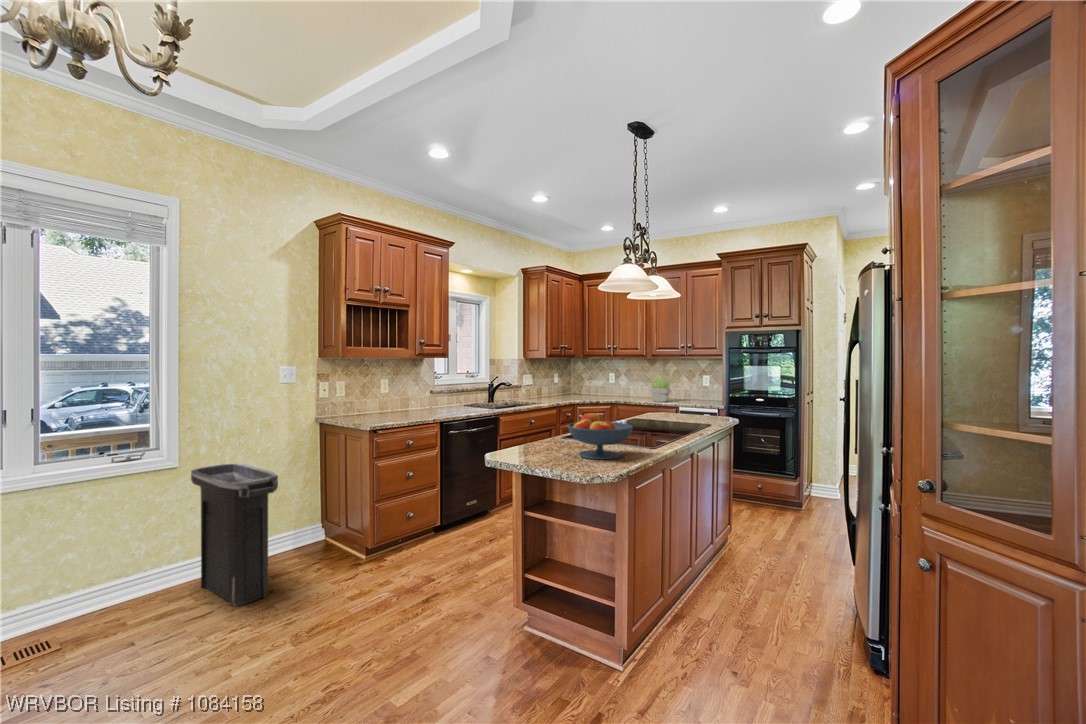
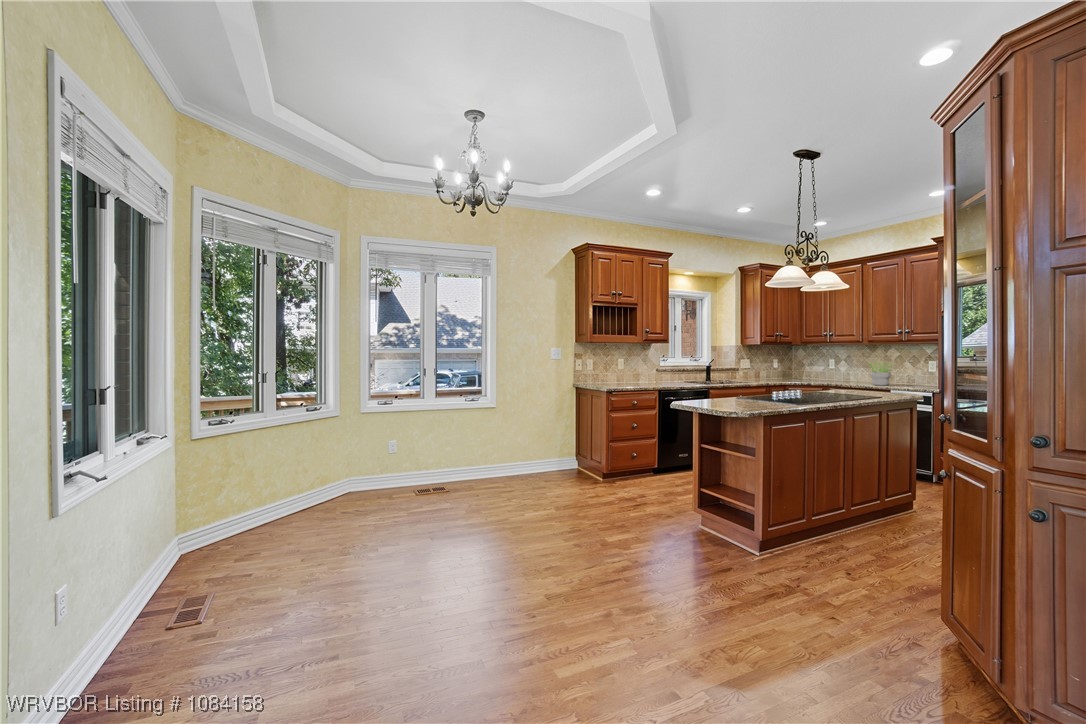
fruit bowl: present [567,413,633,459] -> none [730,374,785,407]
trash can: present [191,464,278,606] -> none [501,407,547,491]

